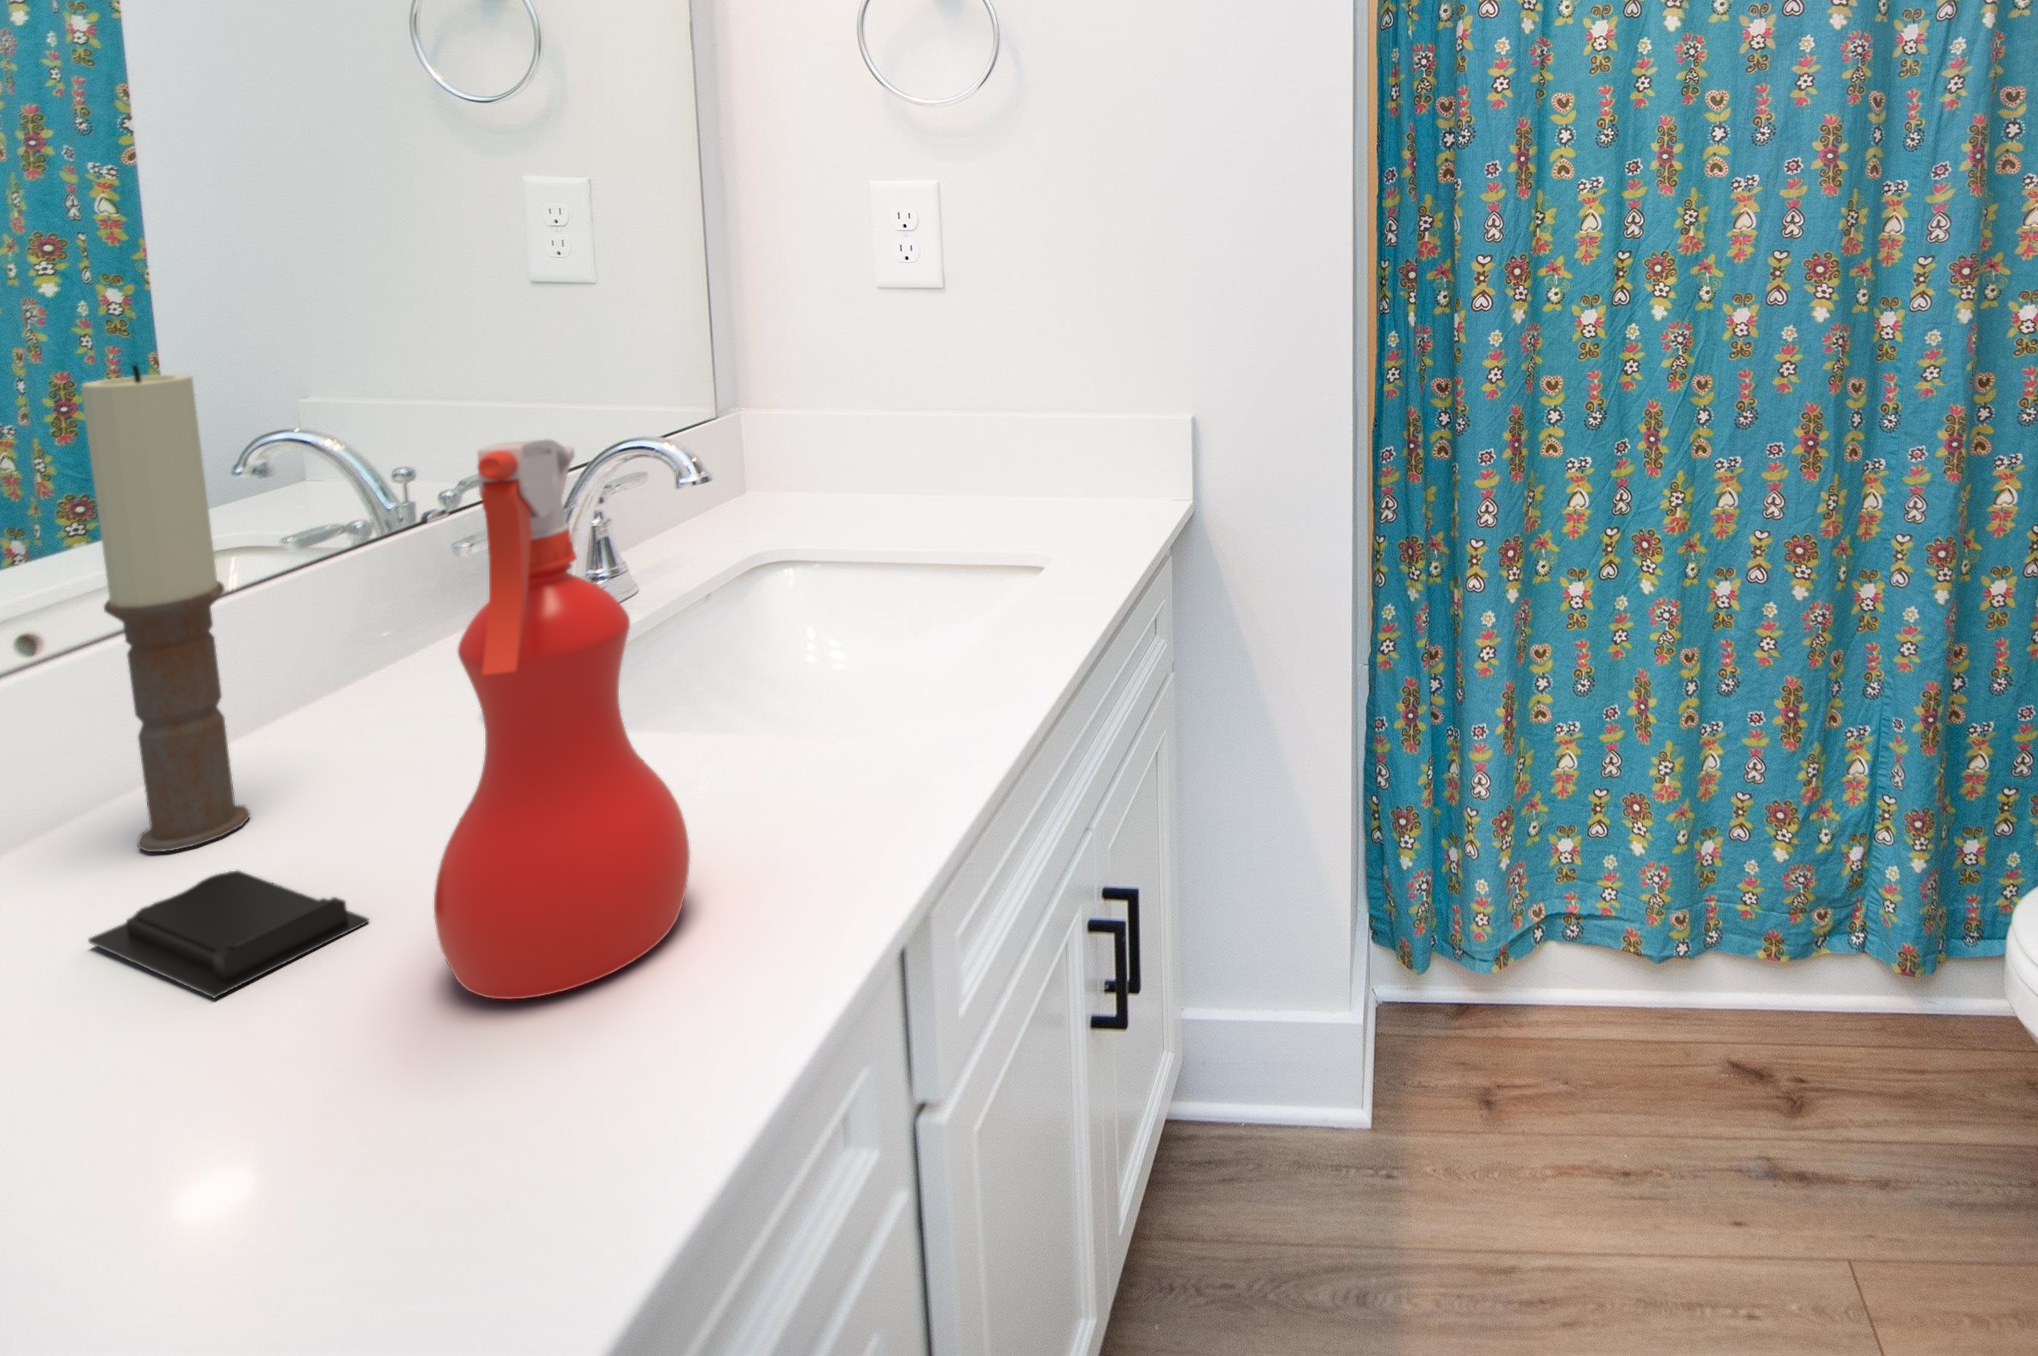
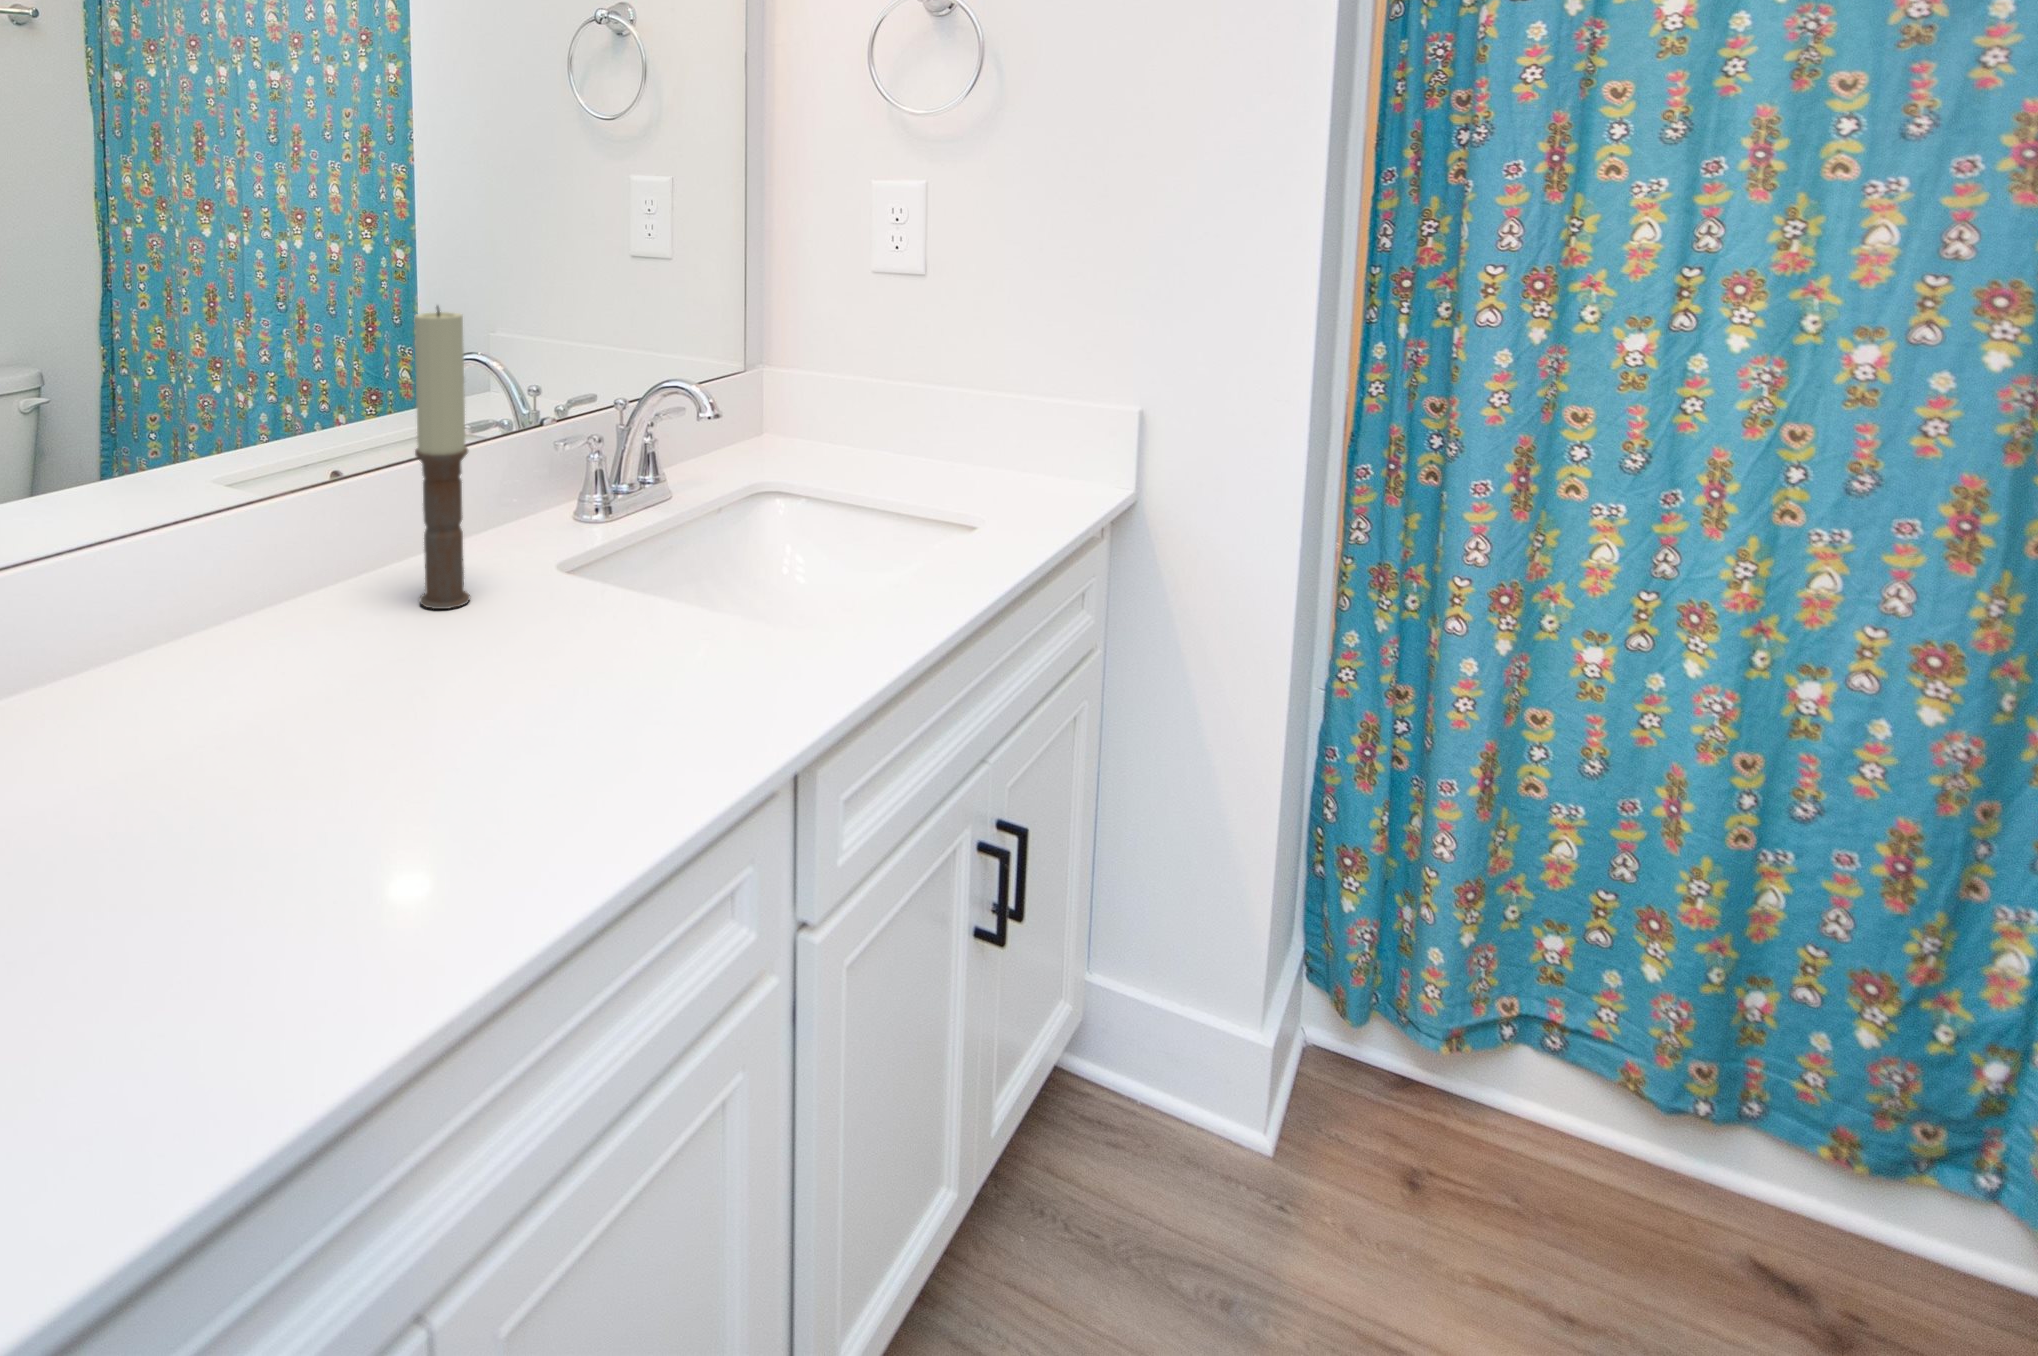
spray bottle: present [434,440,690,999] -> none [584,373,722,730]
soap bar: present [89,871,369,998] -> none [409,624,541,689]

